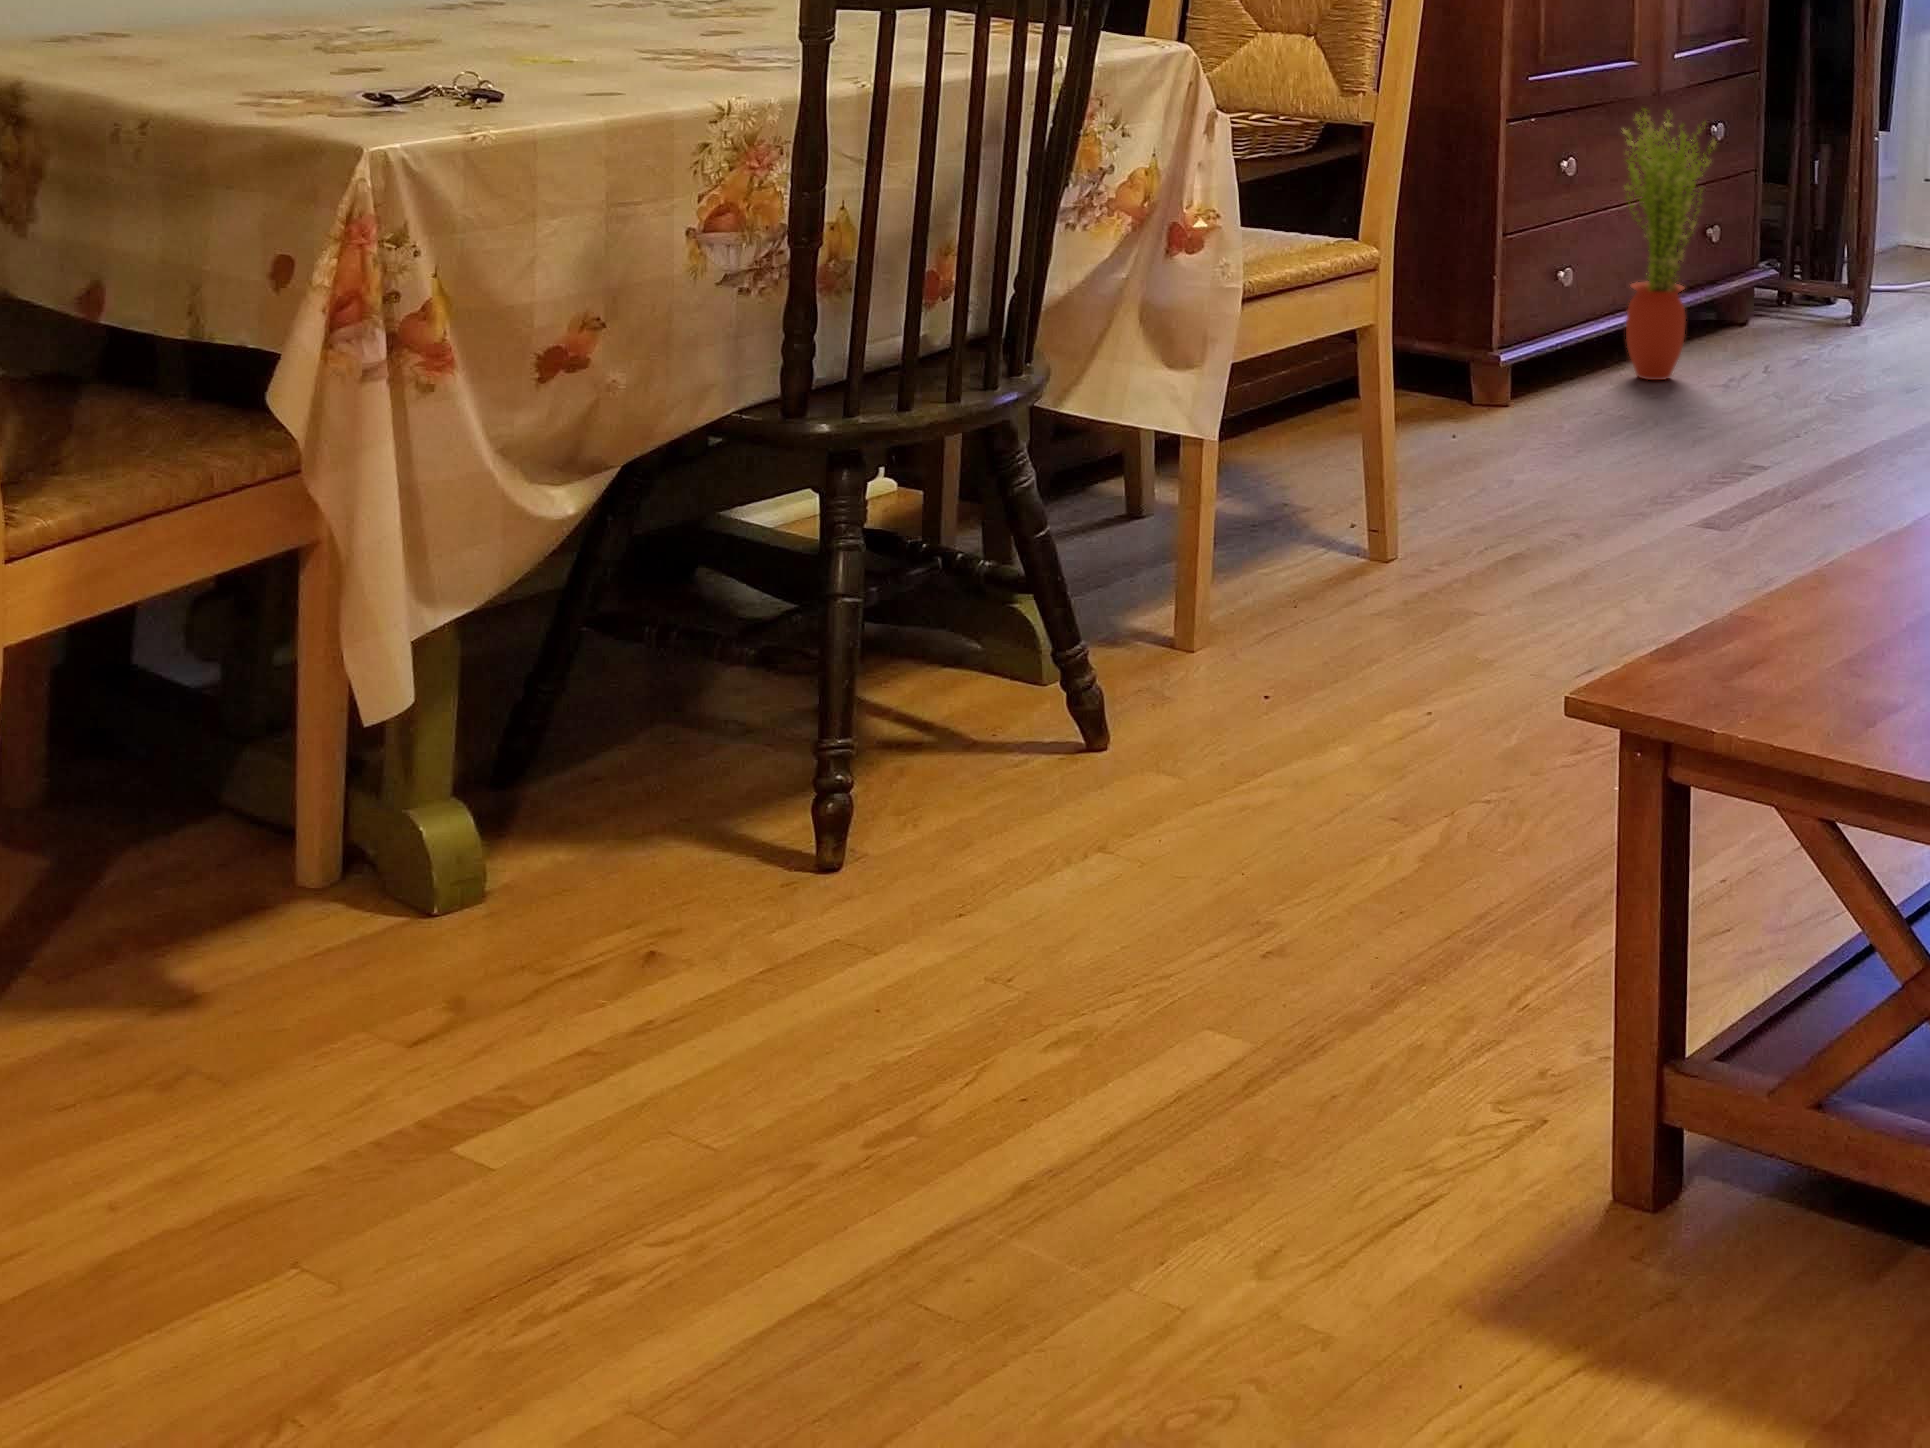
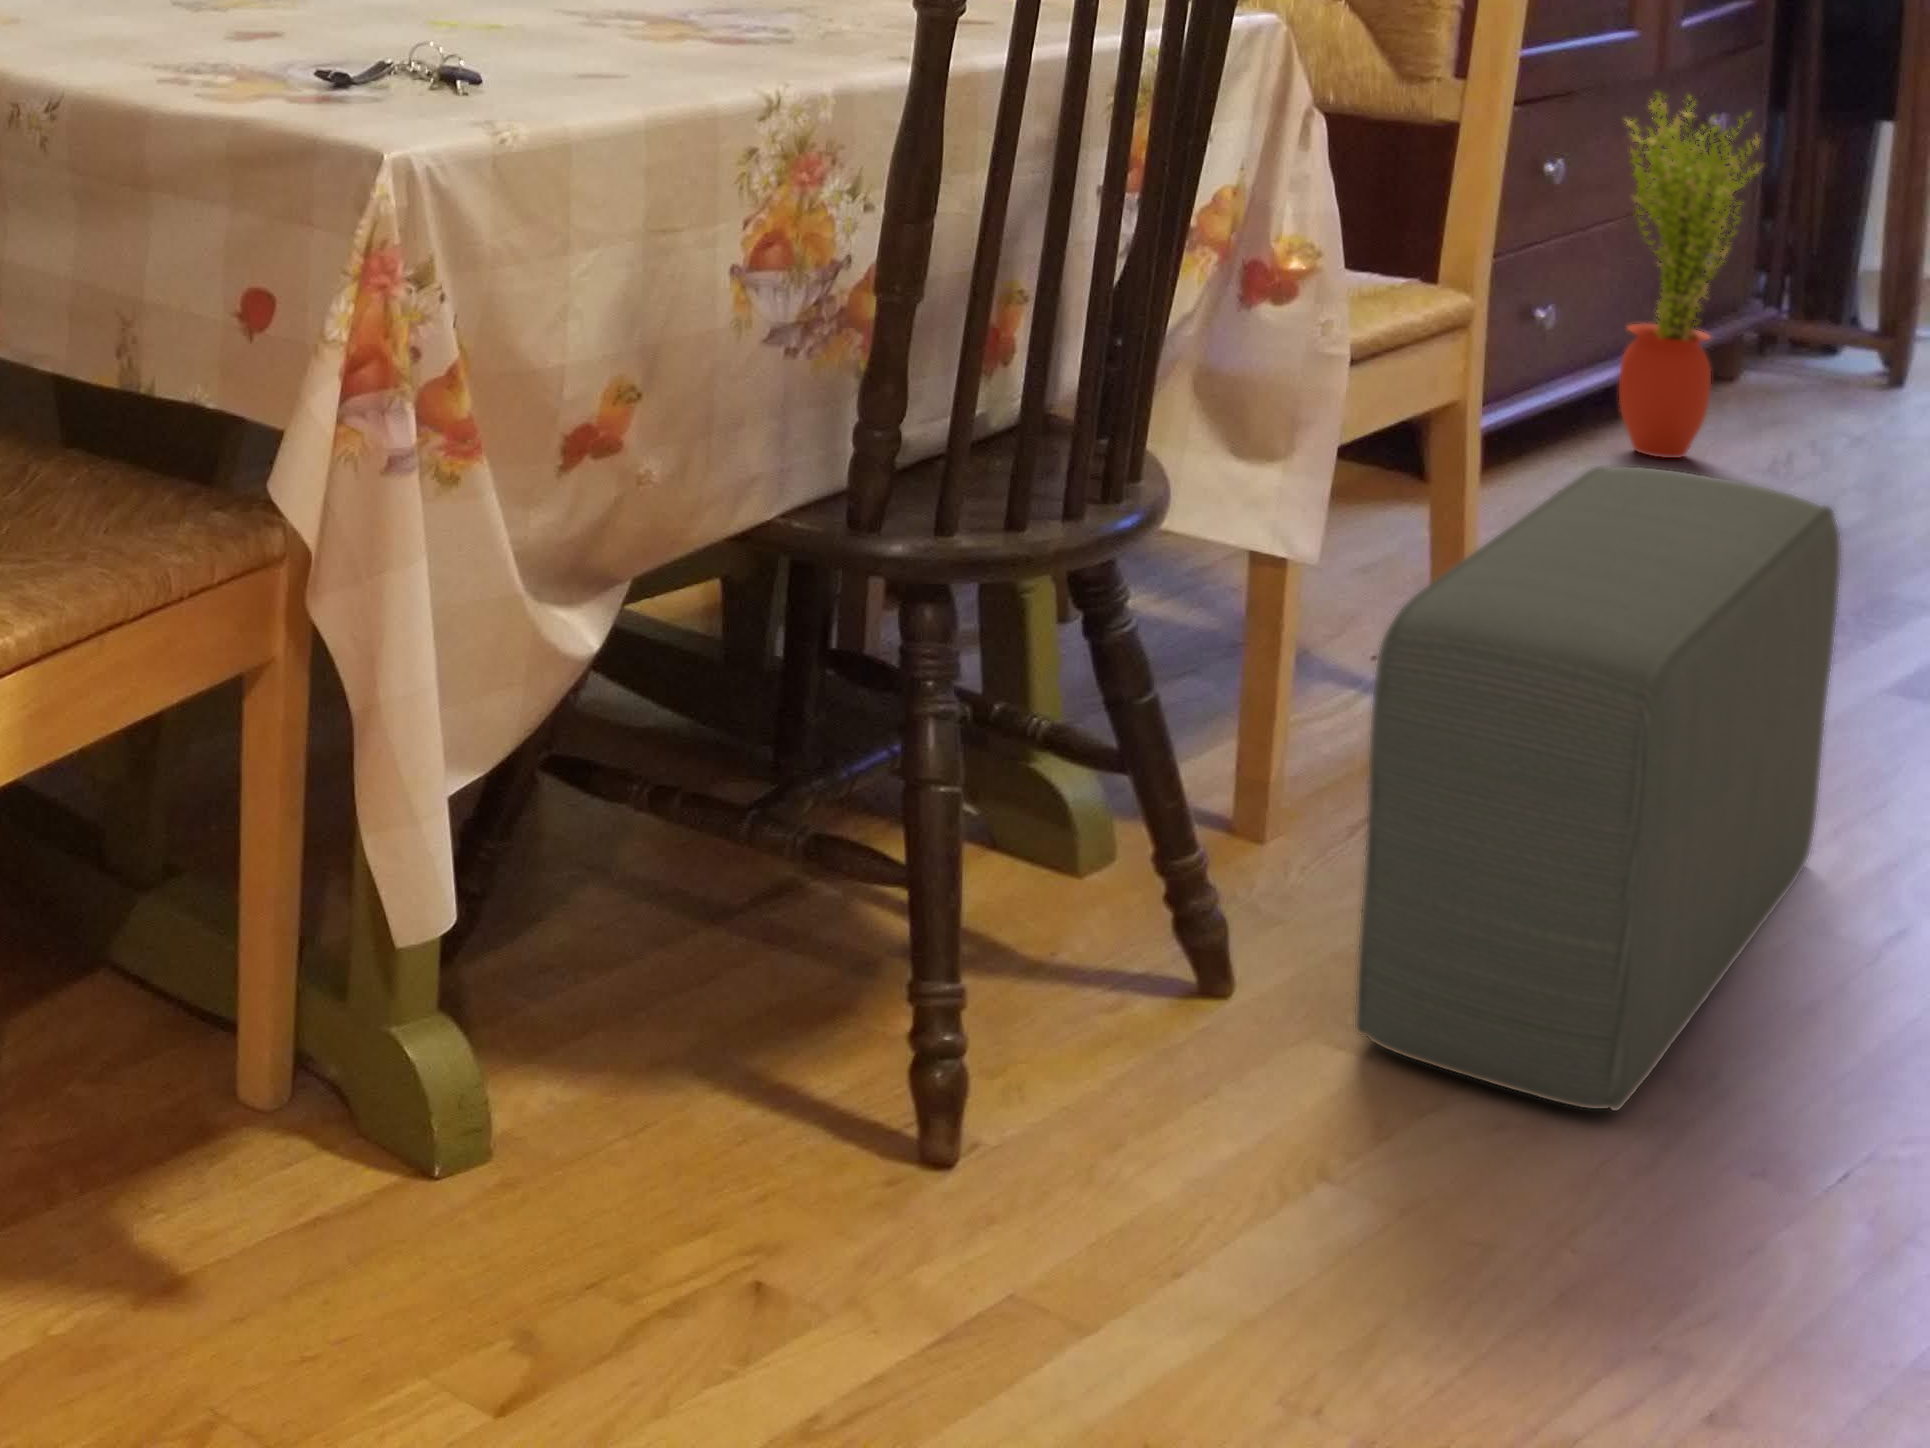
pouf: none [1177,364,1576,786] -> present [1355,466,1841,1110]

